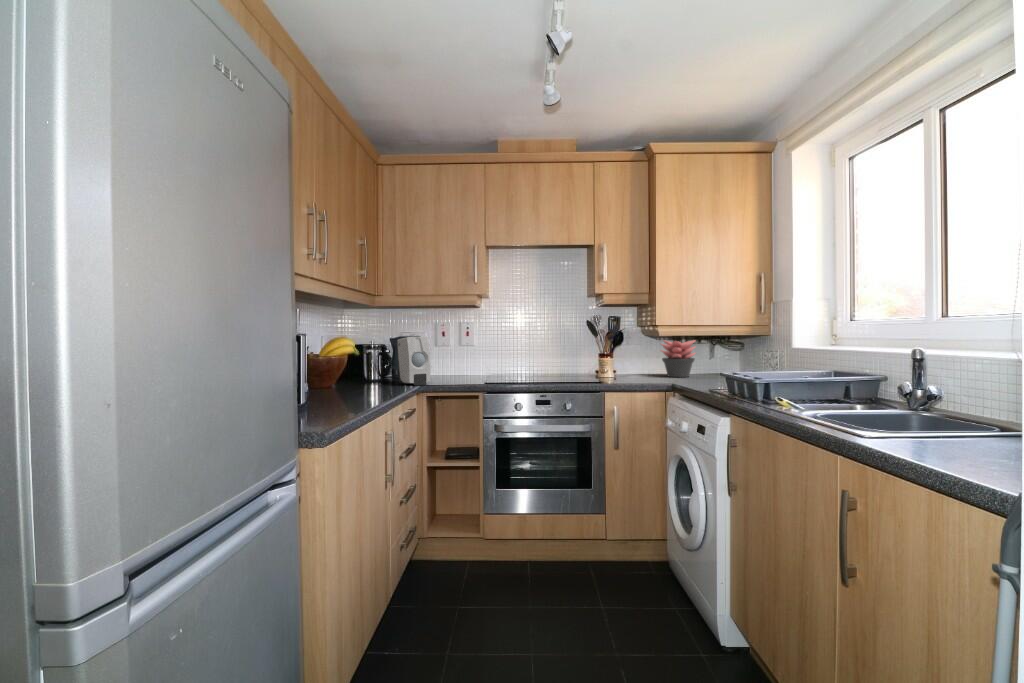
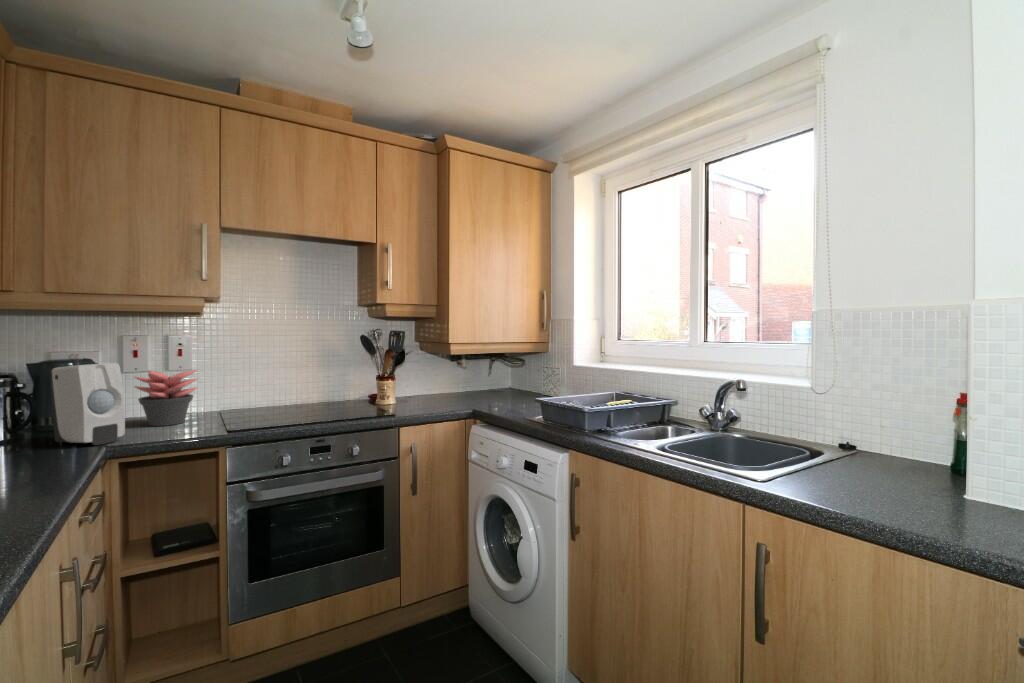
succulent plant: present [661,340,695,377] -> present [134,370,197,426]

